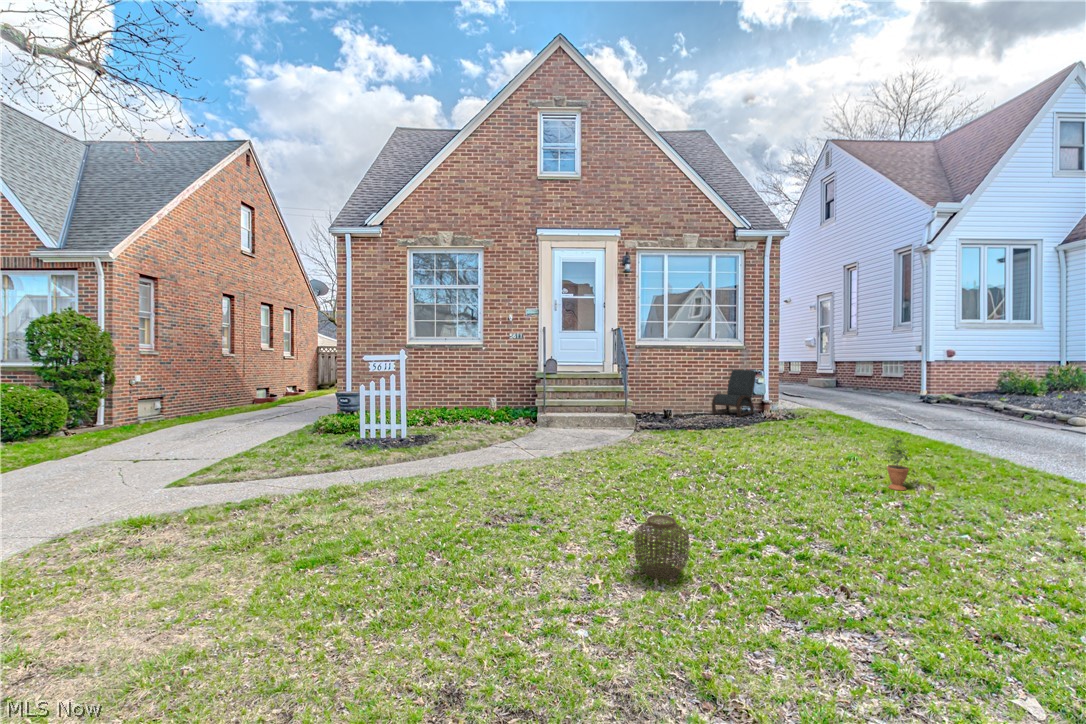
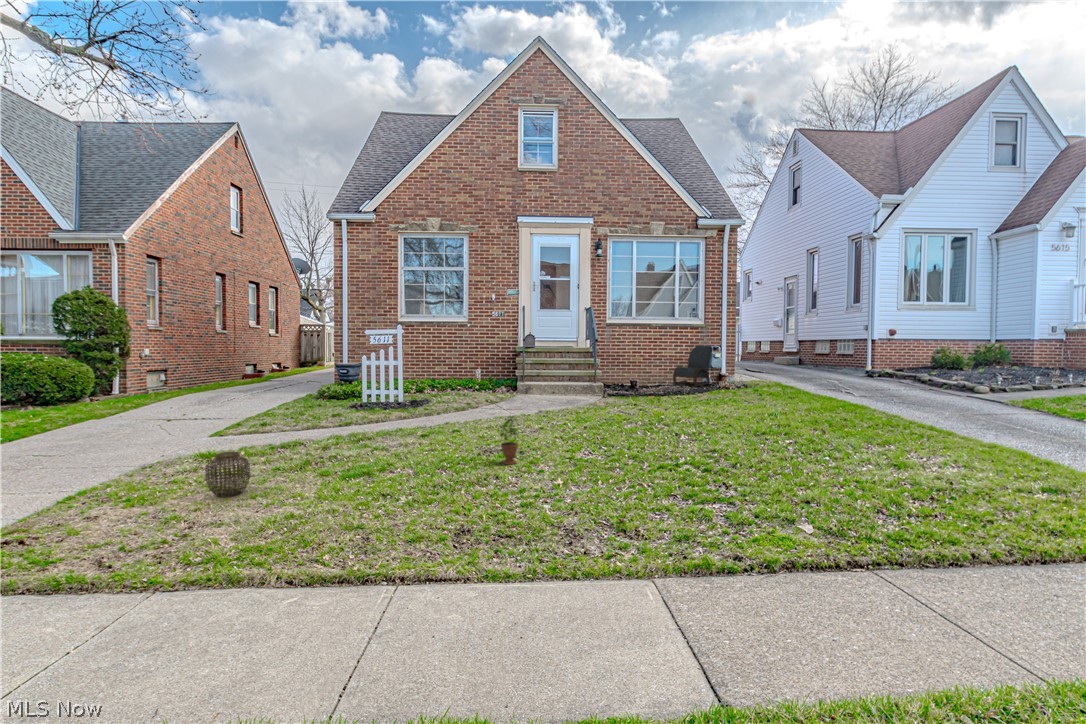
potted plant: present [883,436,909,490] -> present [498,416,518,465]
woven basket: present [635,515,689,579] -> present [205,452,250,497]

